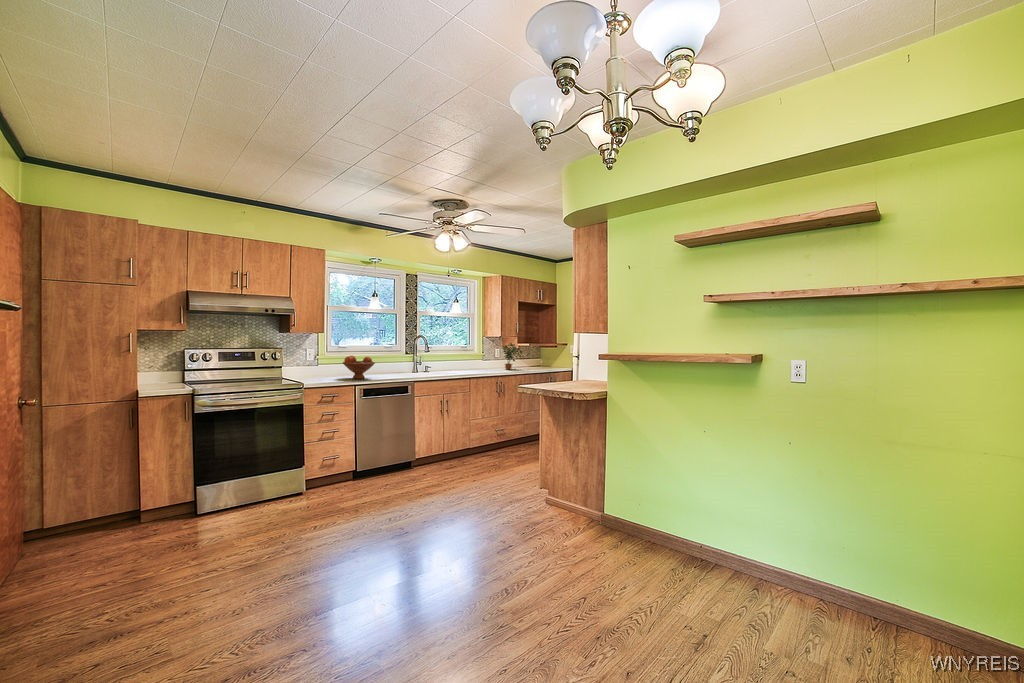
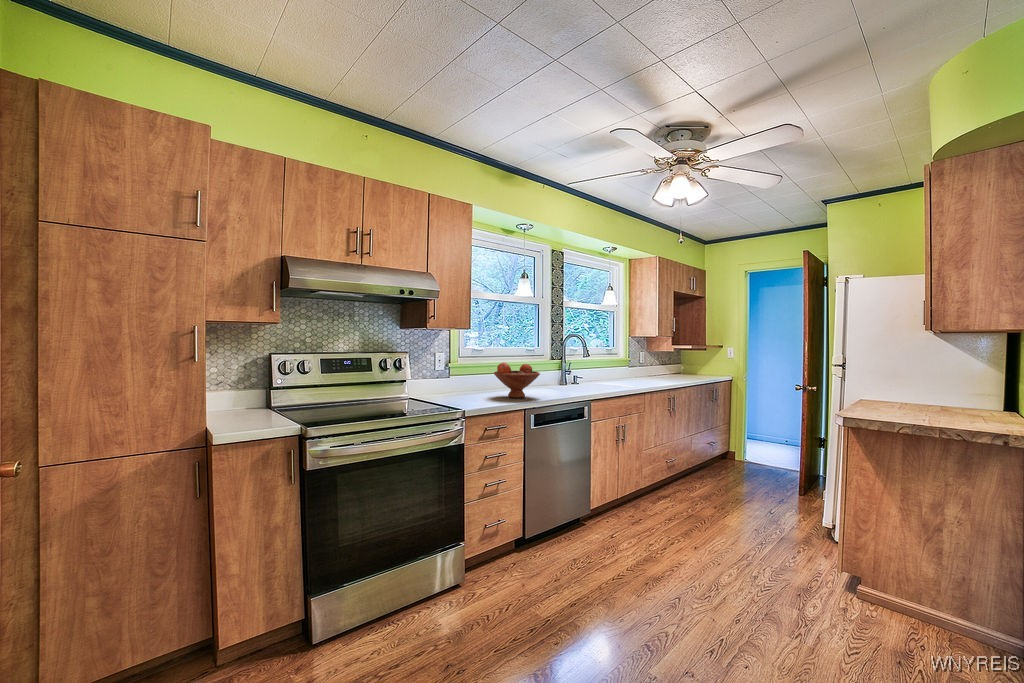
potted plant: present [503,342,523,370] -> none [653,341,685,379]

